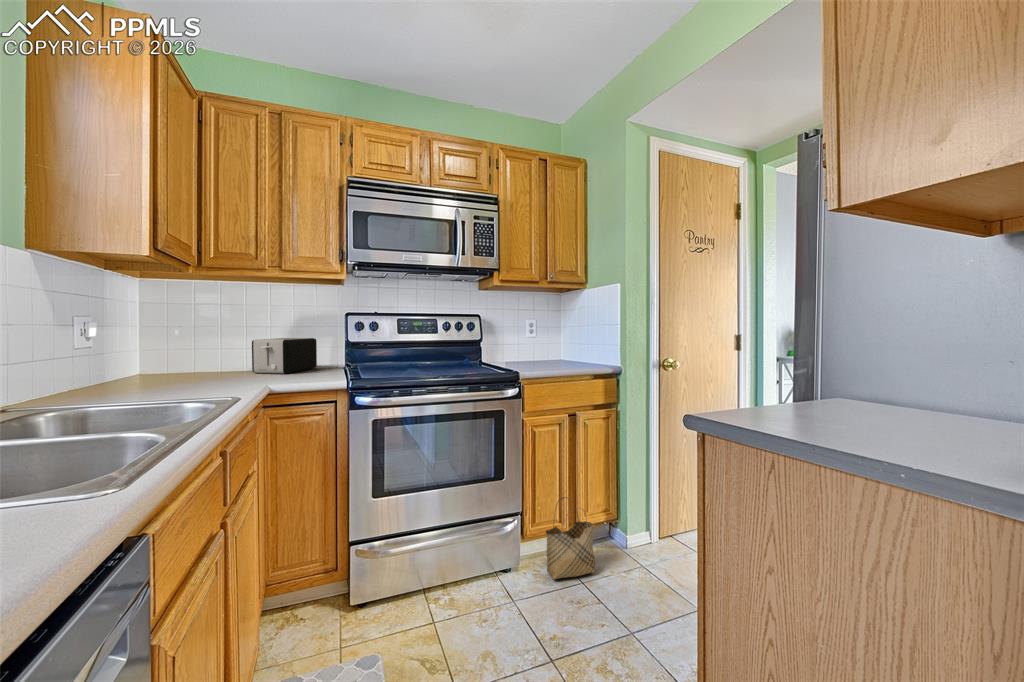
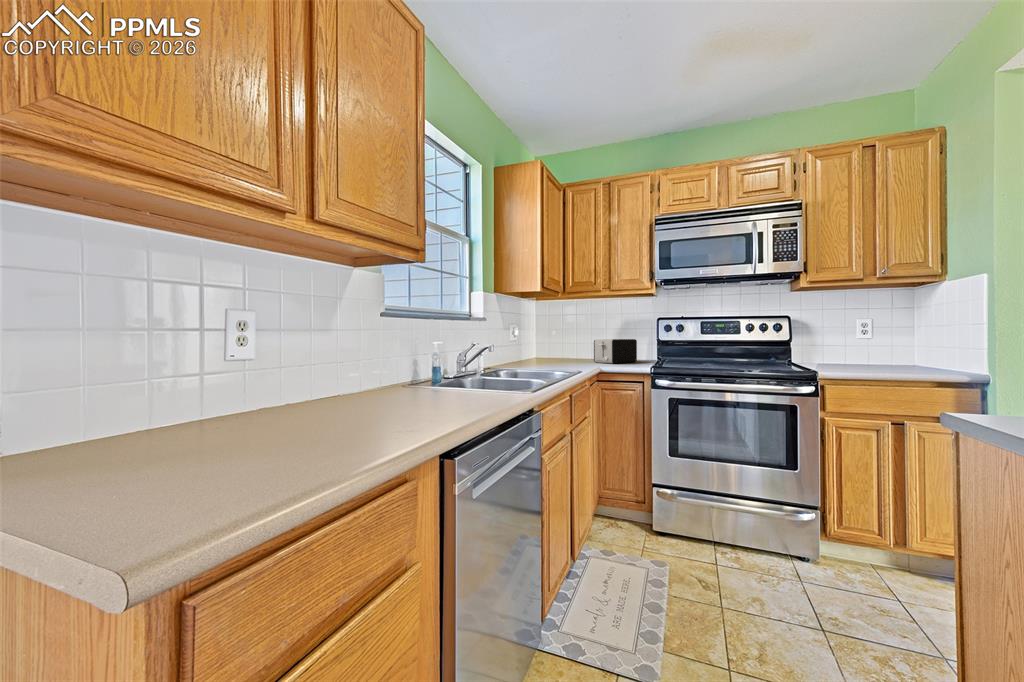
woven basket: present [546,497,595,580] -> none [844,508,917,600]

